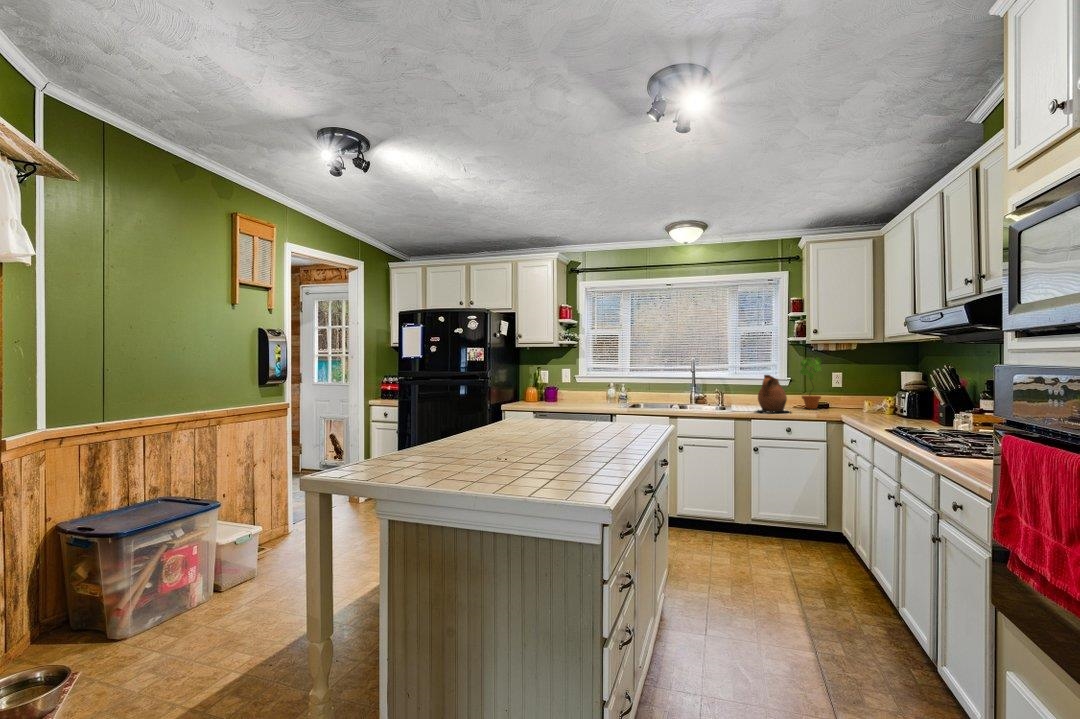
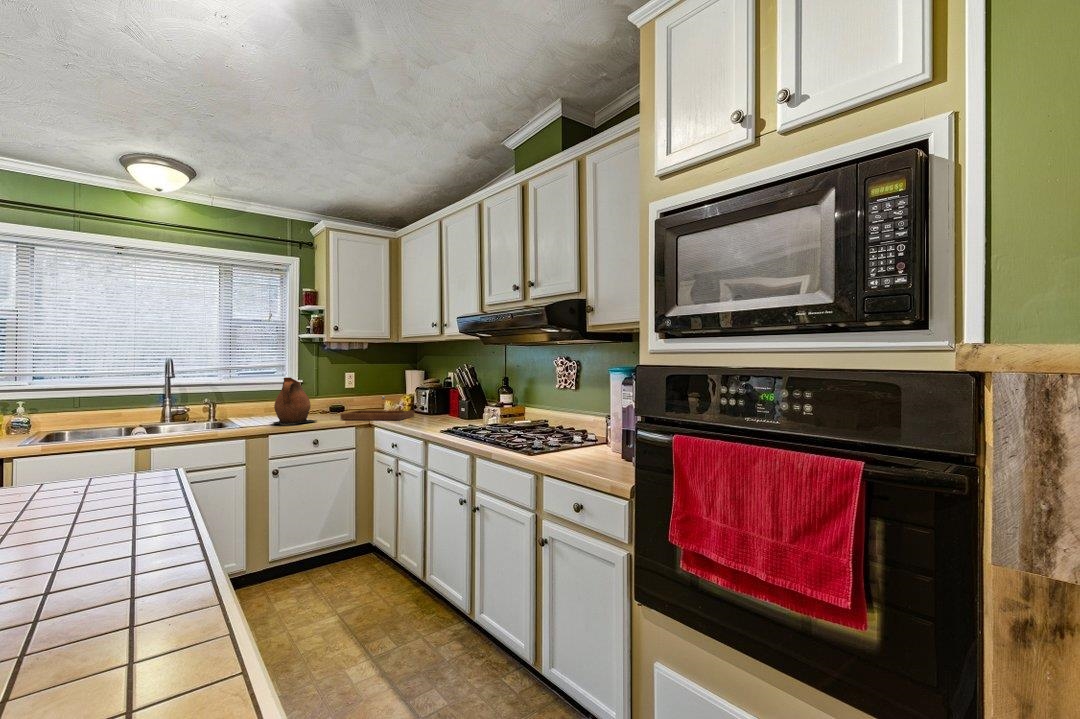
potted plant: present [800,358,821,409] -> none [317,357,341,415]
tray: none [813,395,889,418] -> present [340,396,414,420]

